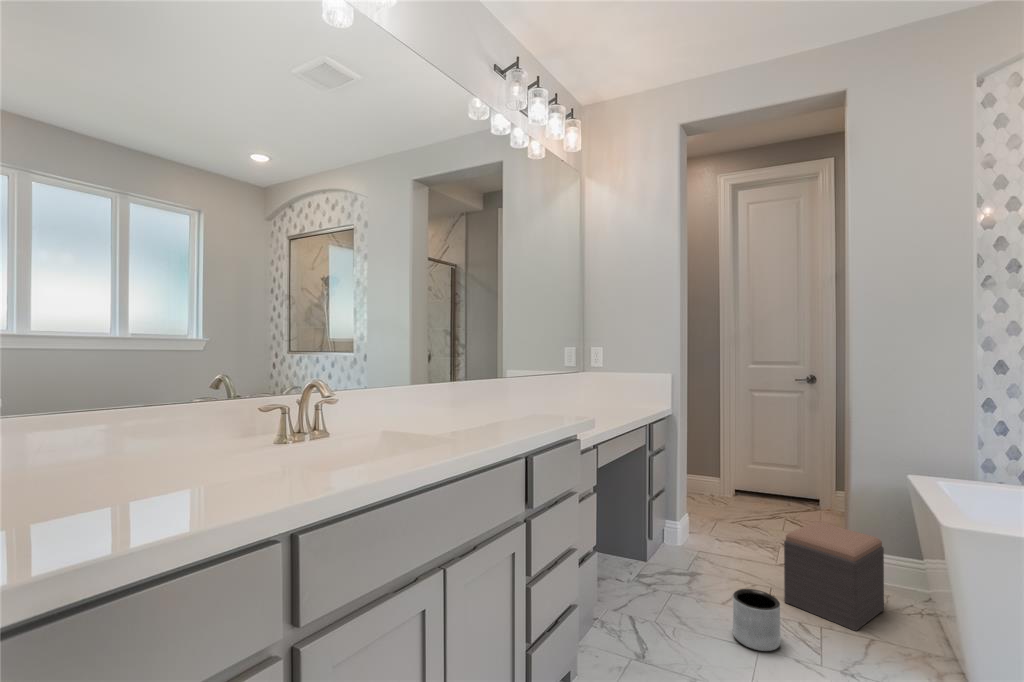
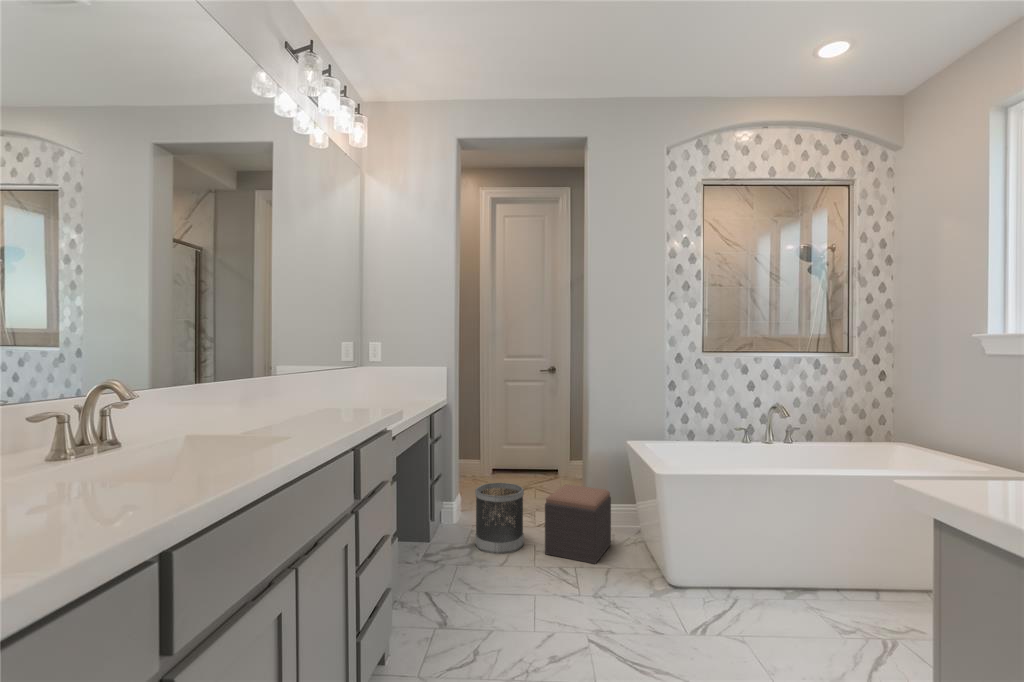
wastebasket: none [698,506,758,592] -> present [475,483,524,554]
planter: present [733,589,781,651] -> none [512,546,547,595]

